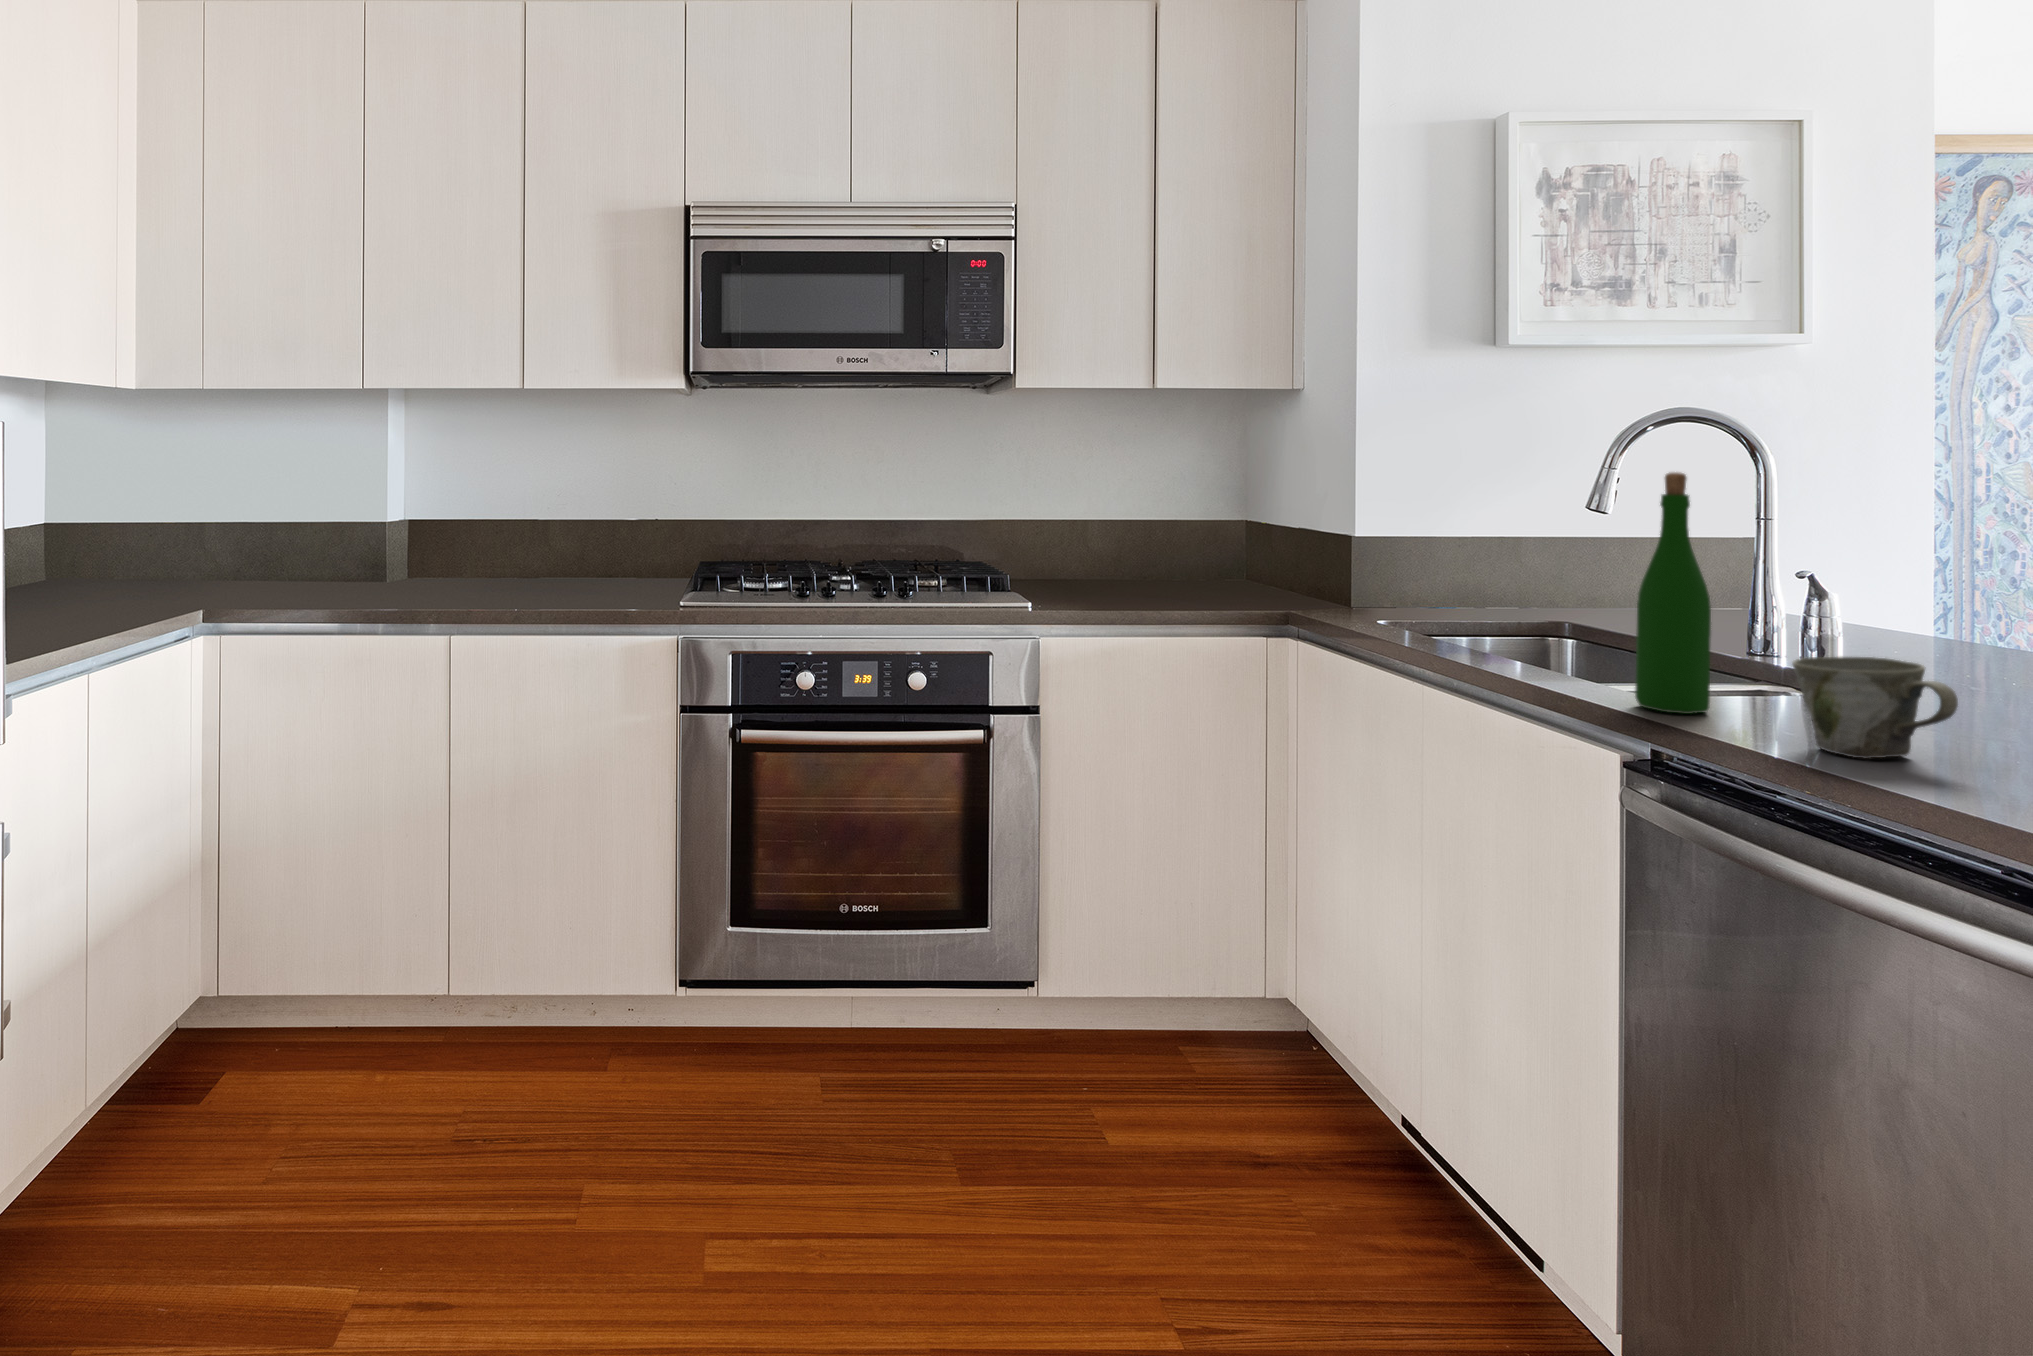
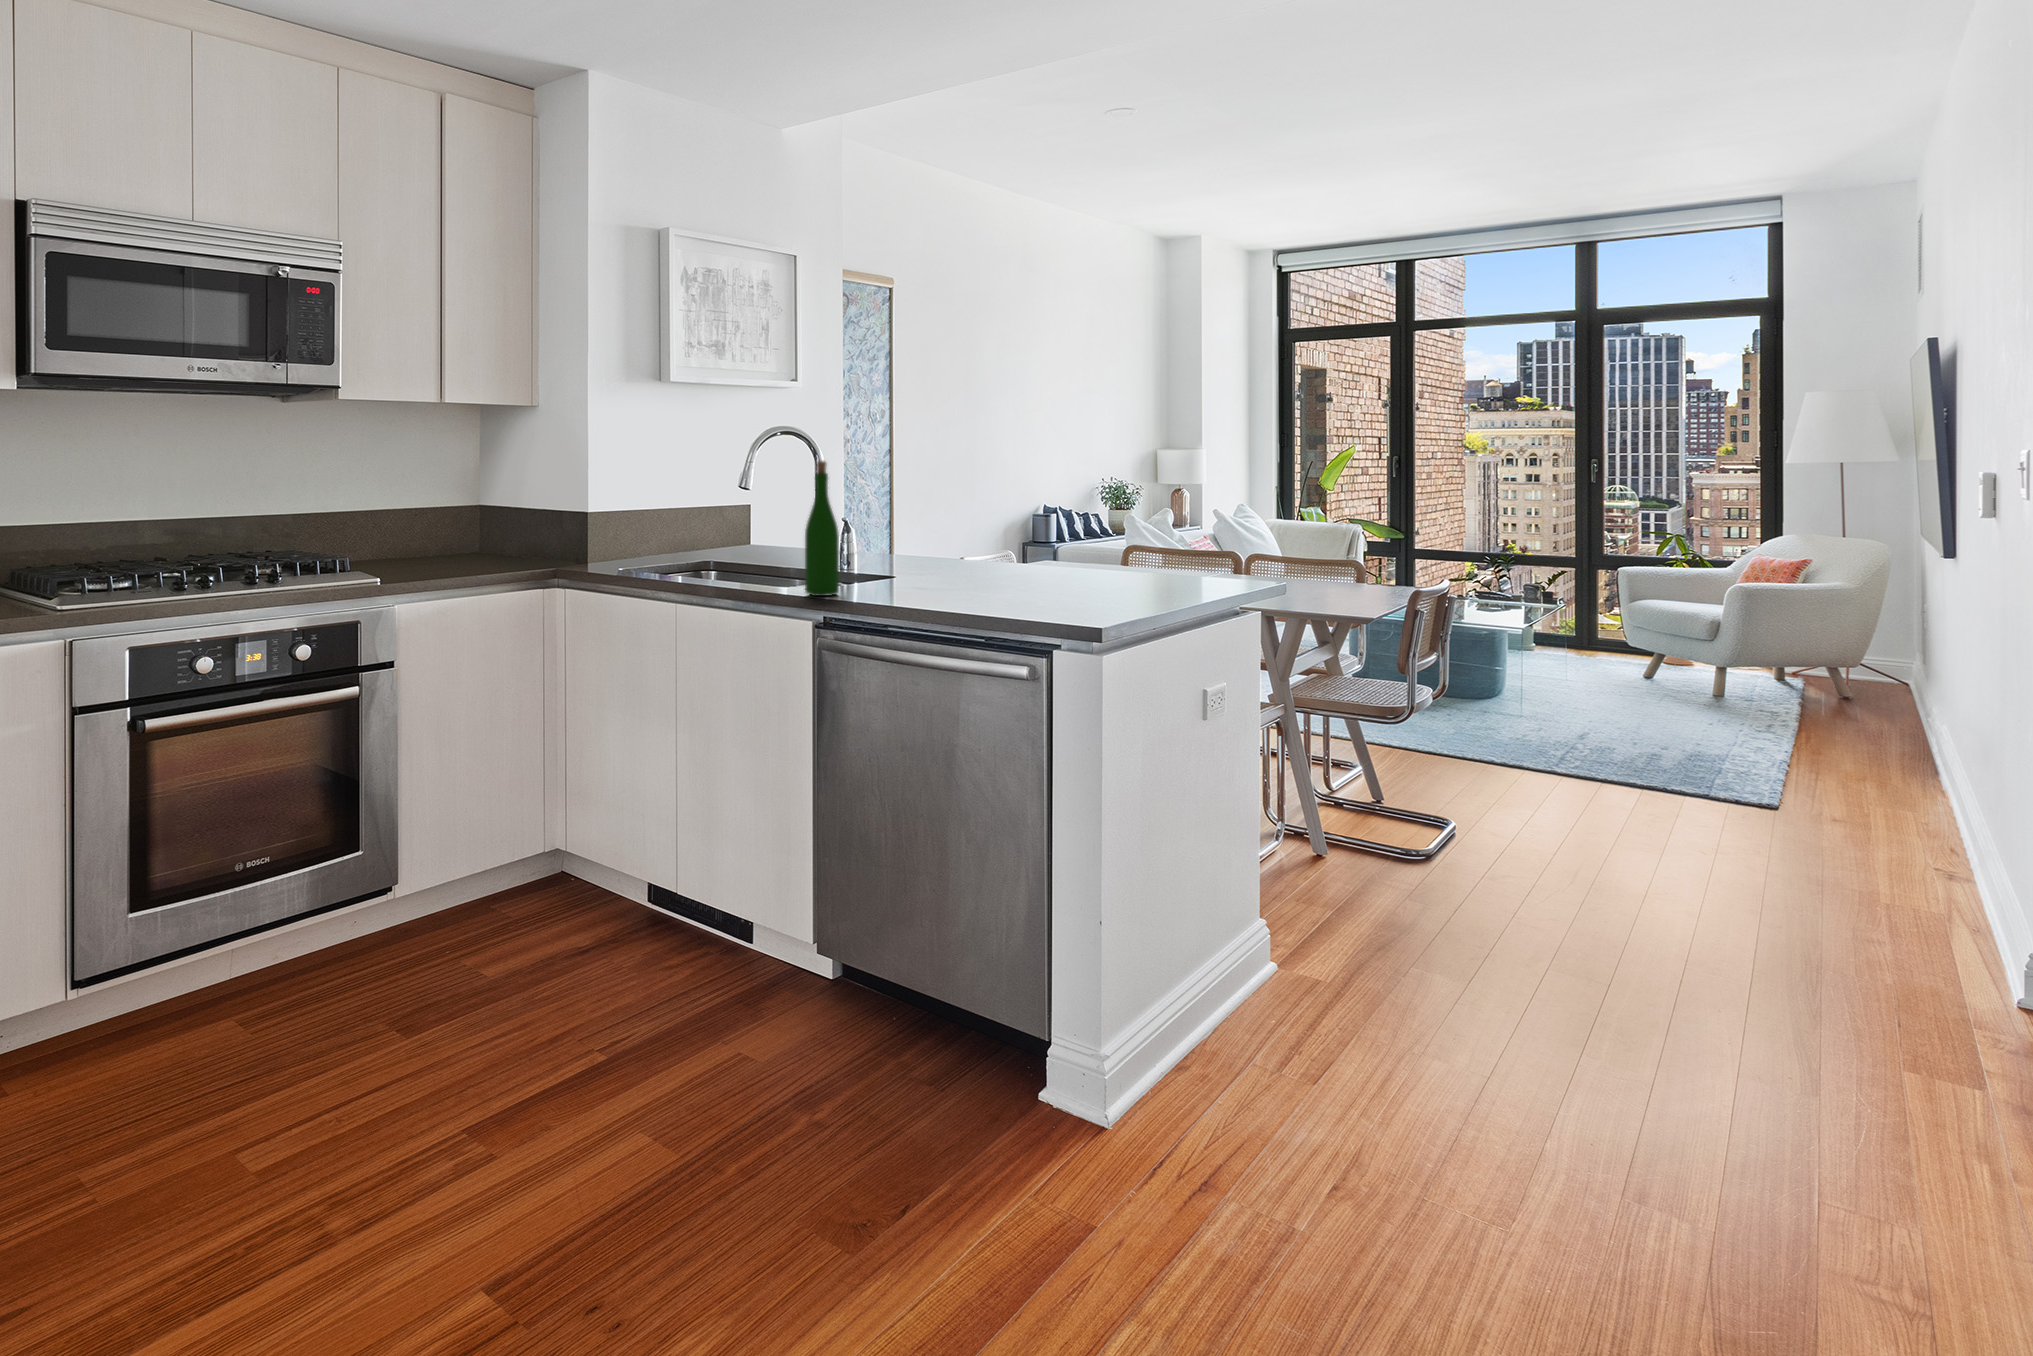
mug: present [1793,657,1958,759] -> none [885,552,949,602]

